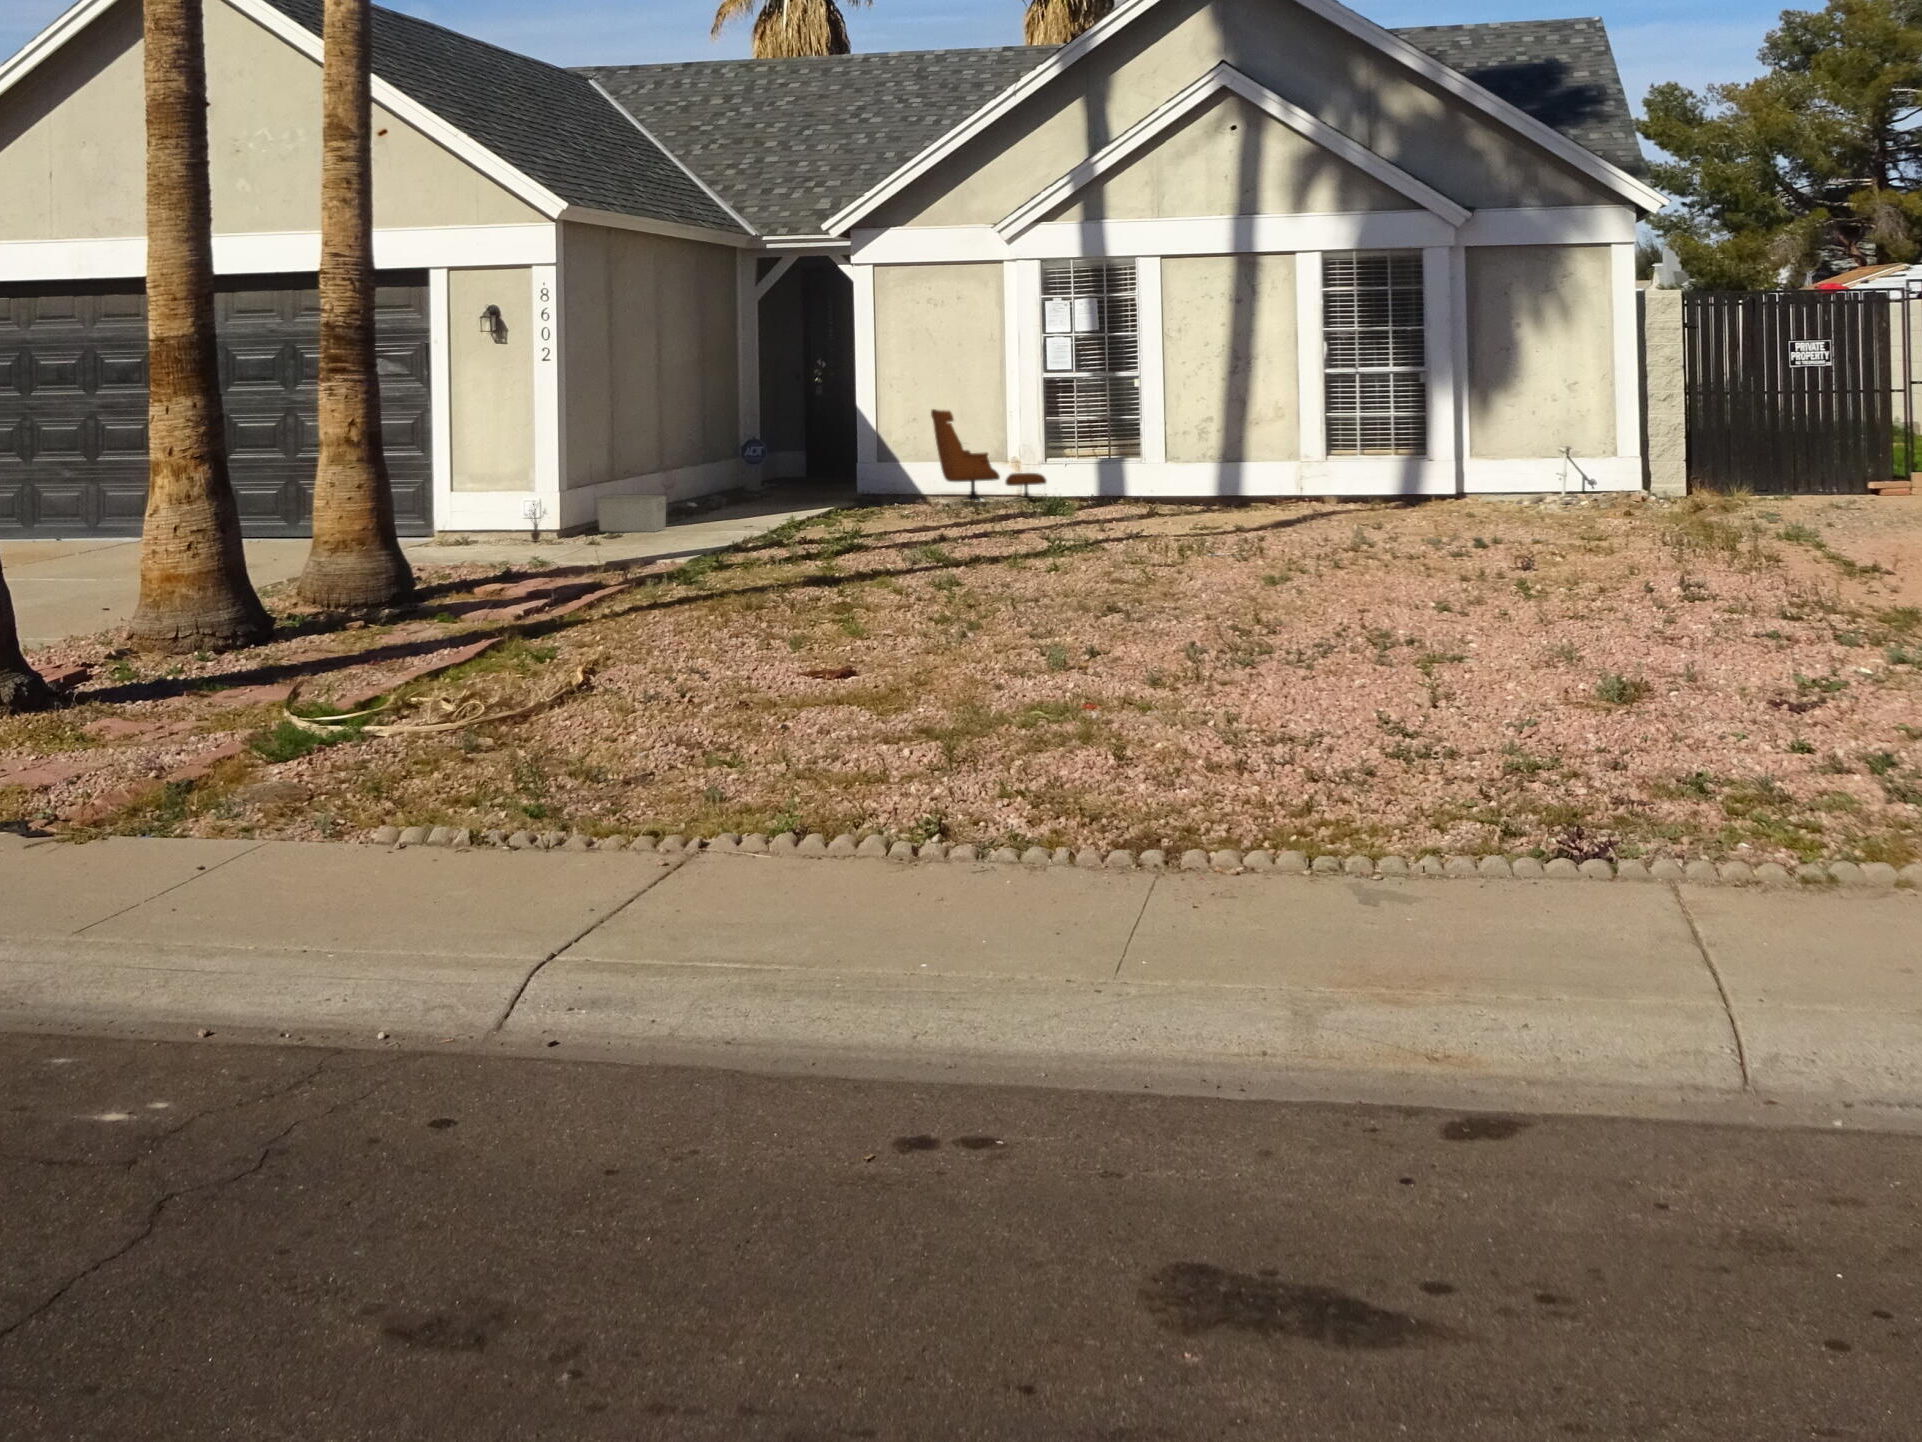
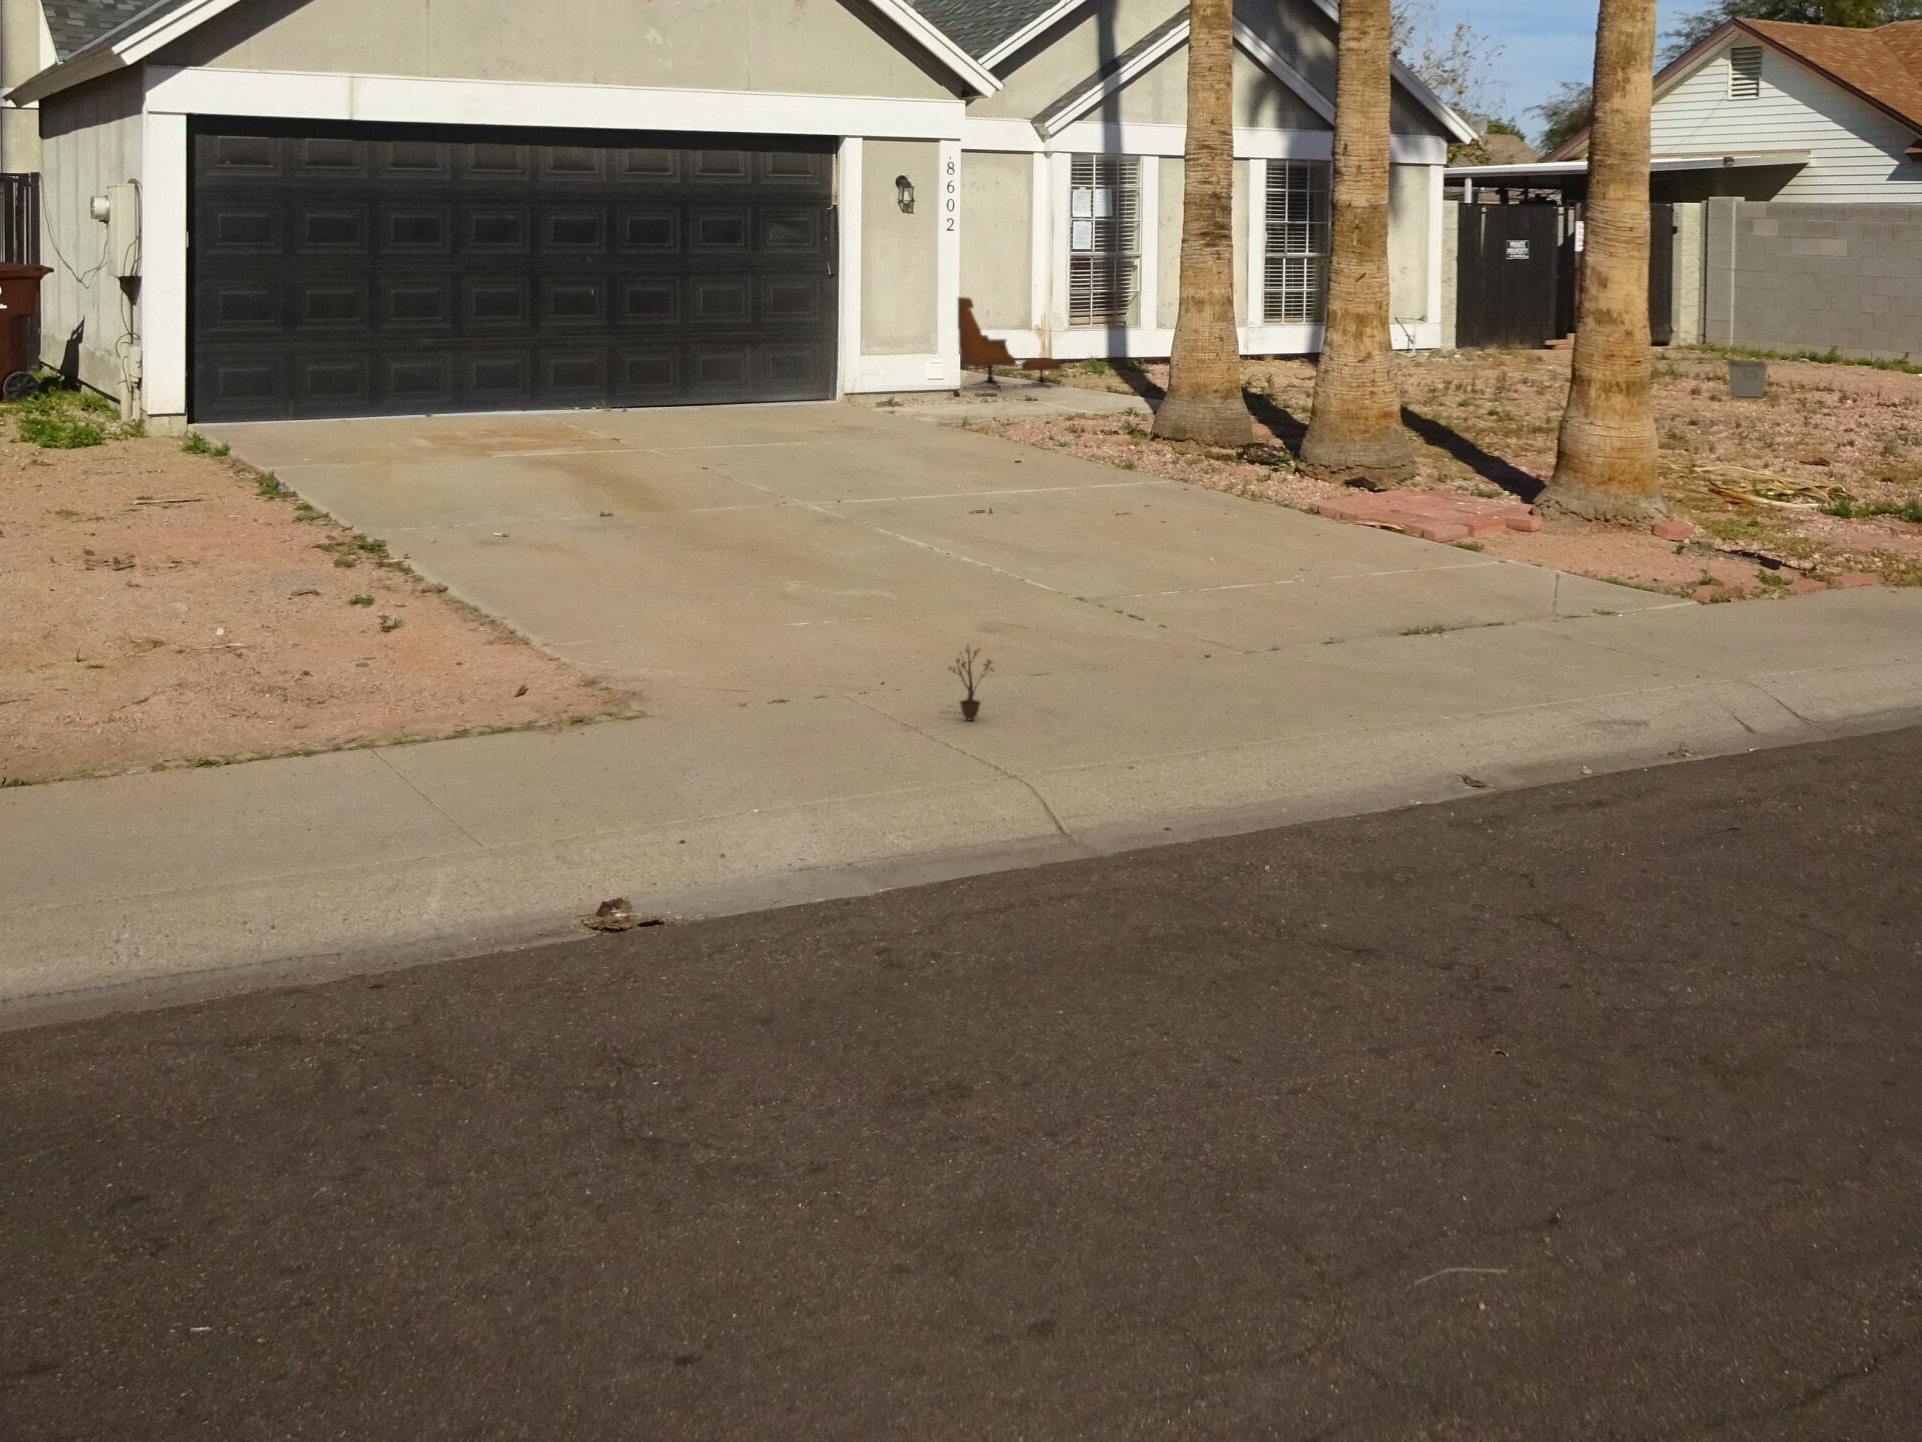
storage bin: present [597,494,666,532] -> present [1728,360,1767,397]
decorative plant: present [526,504,546,542] -> present [942,647,993,721]

